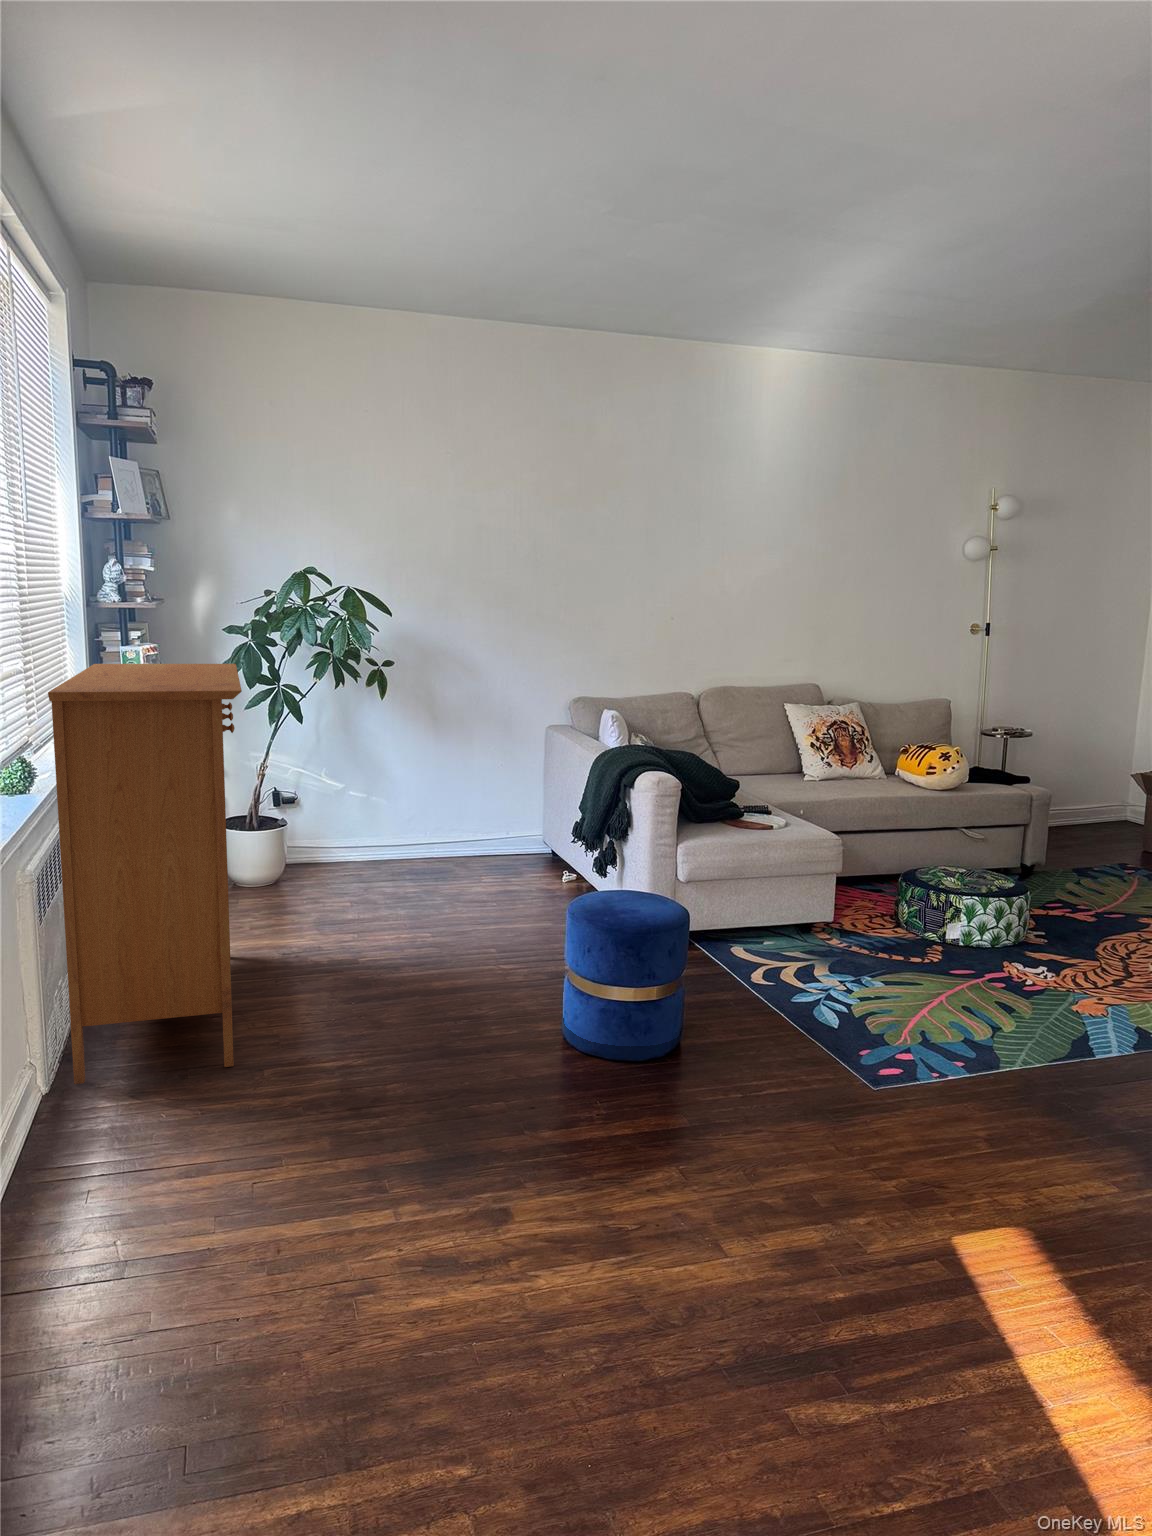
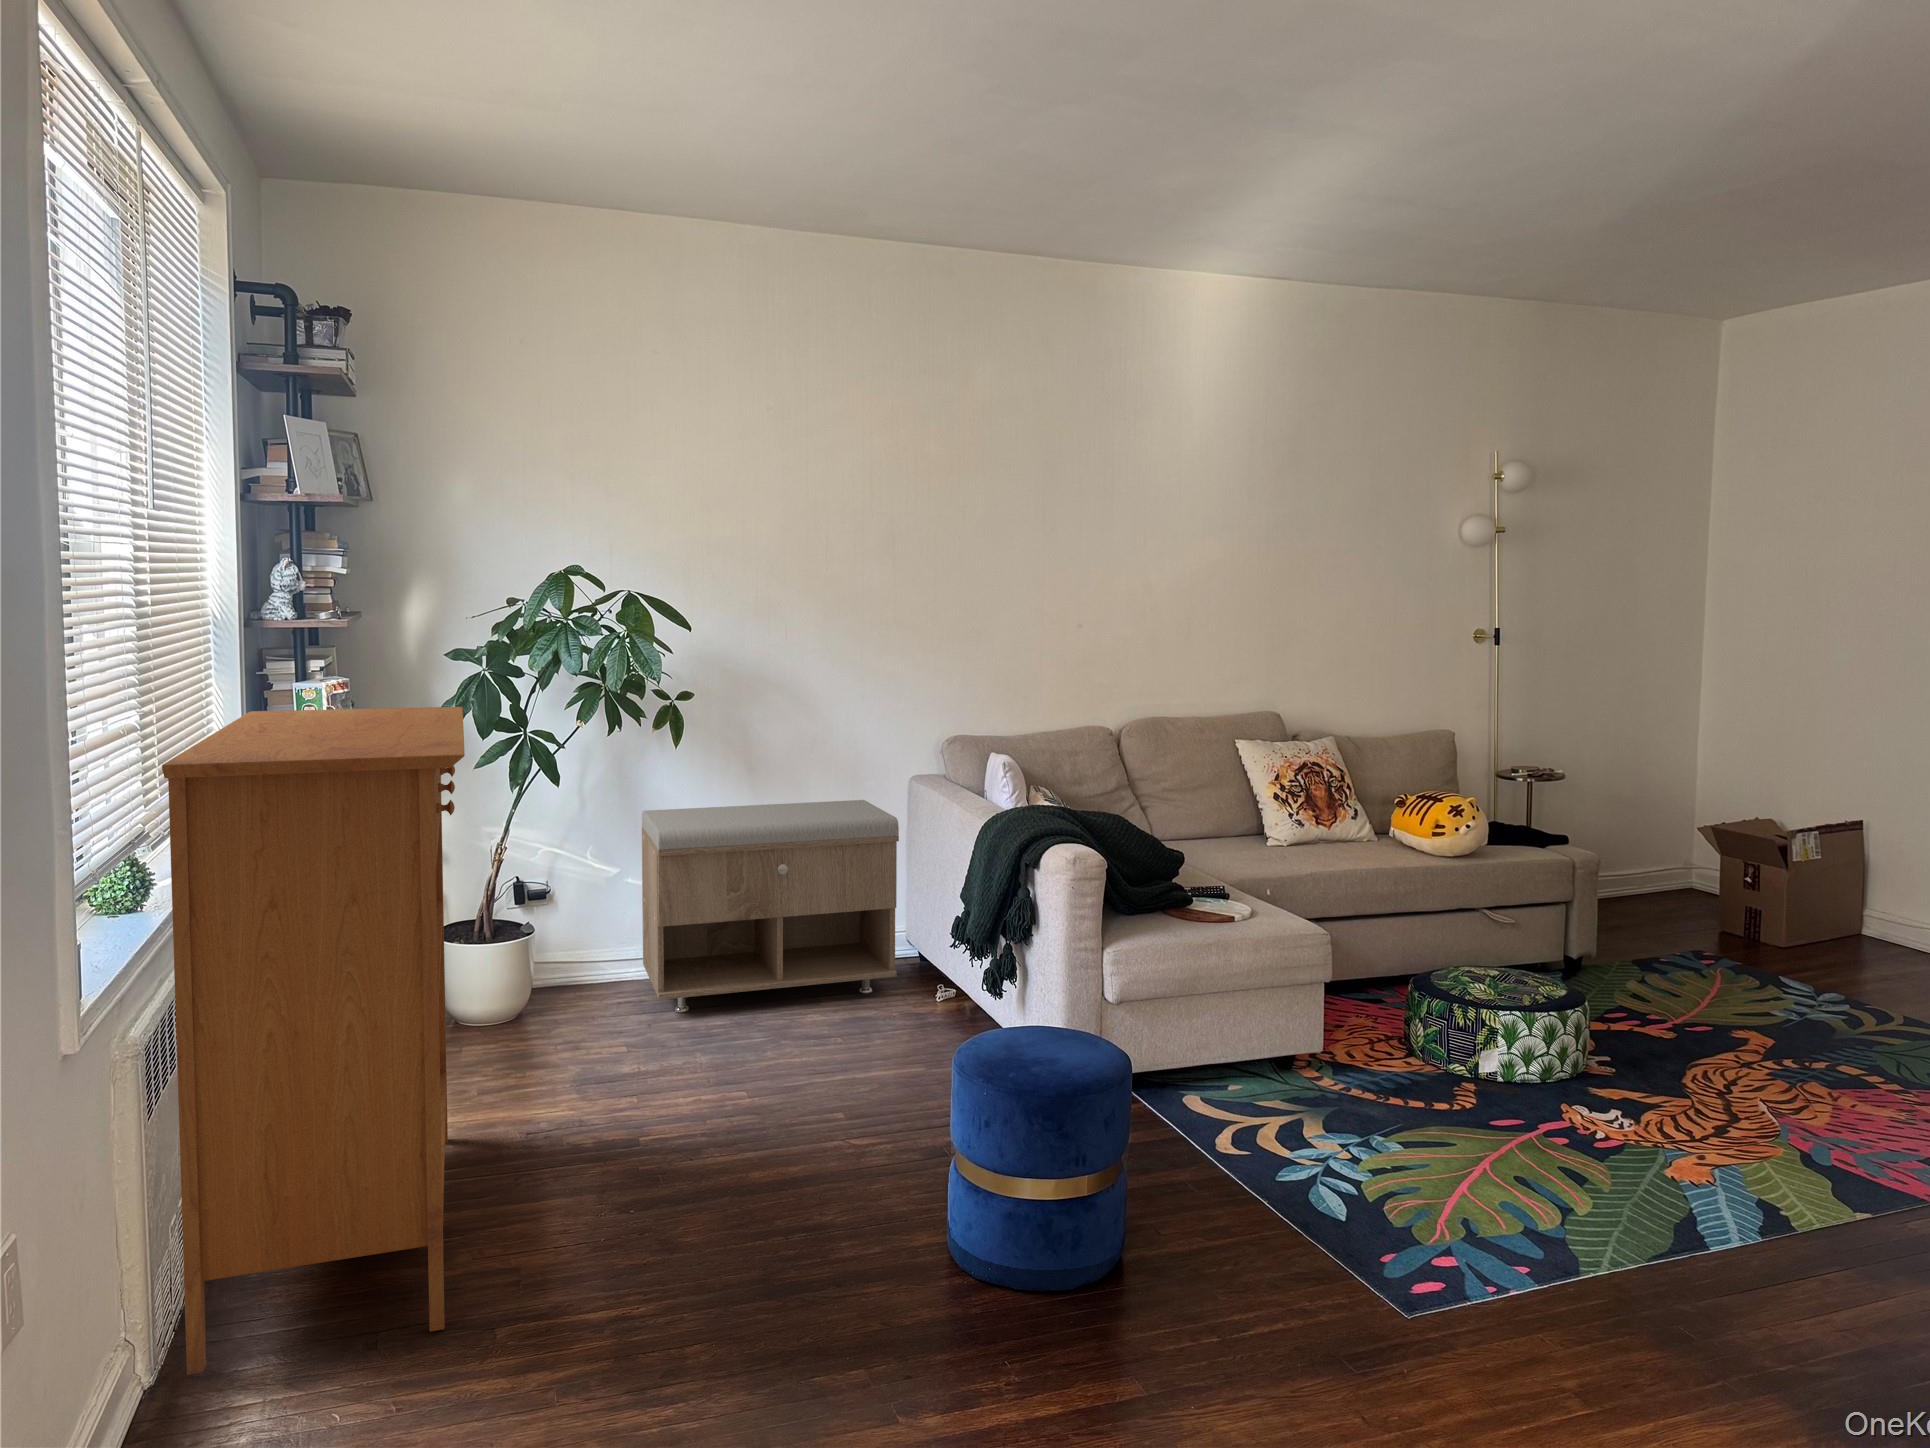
storage bench: none [358,740,539,884] -> present [642,800,899,1012]

